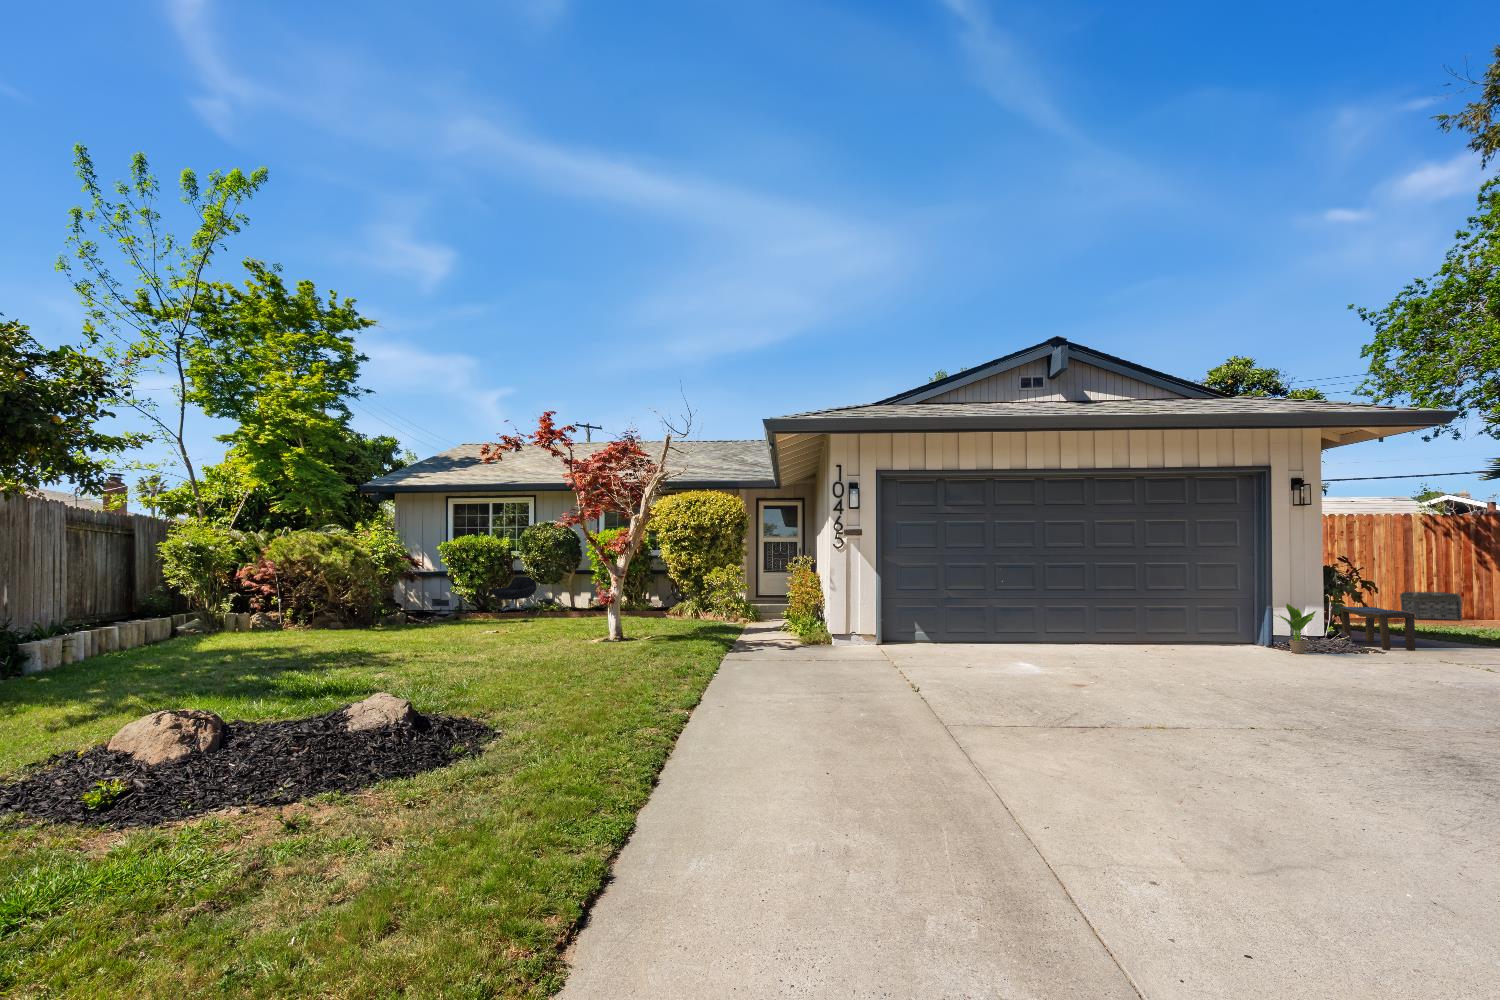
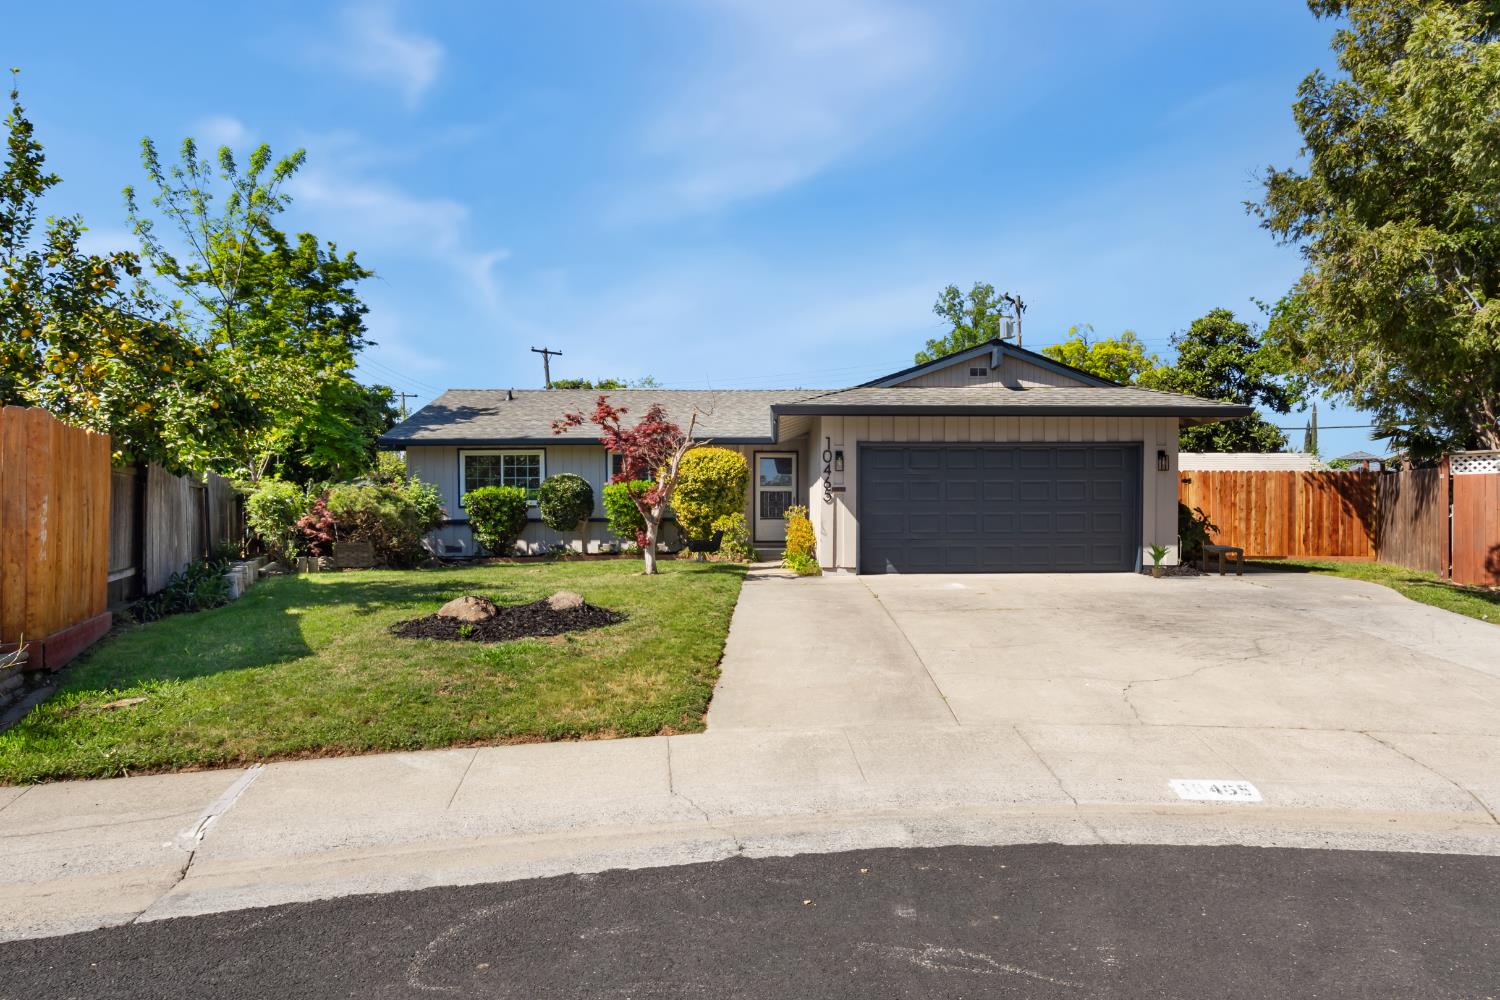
lounge chair: present [492,577,537,610] -> present [687,530,724,563]
basket: present [1400,592,1462,620] -> present [333,541,377,568]

